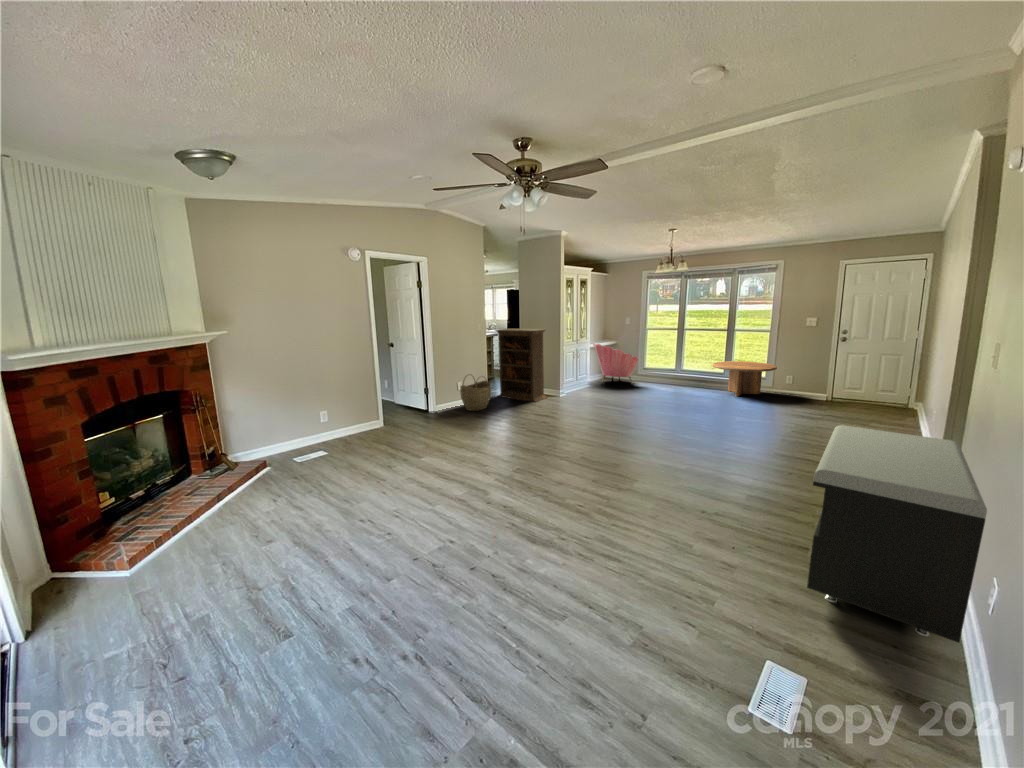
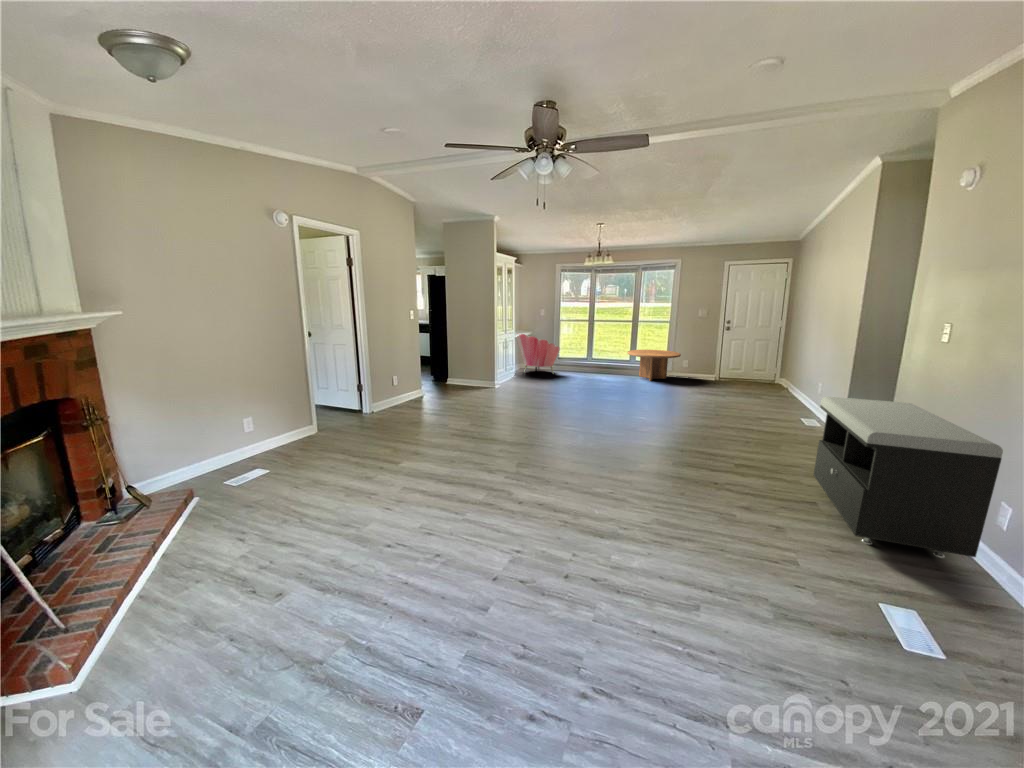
bookcase: present [495,328,547,402] -> none [424,317,484,395]
woven basket: present [460,376,491,411] -> none [398,367,432,408]

